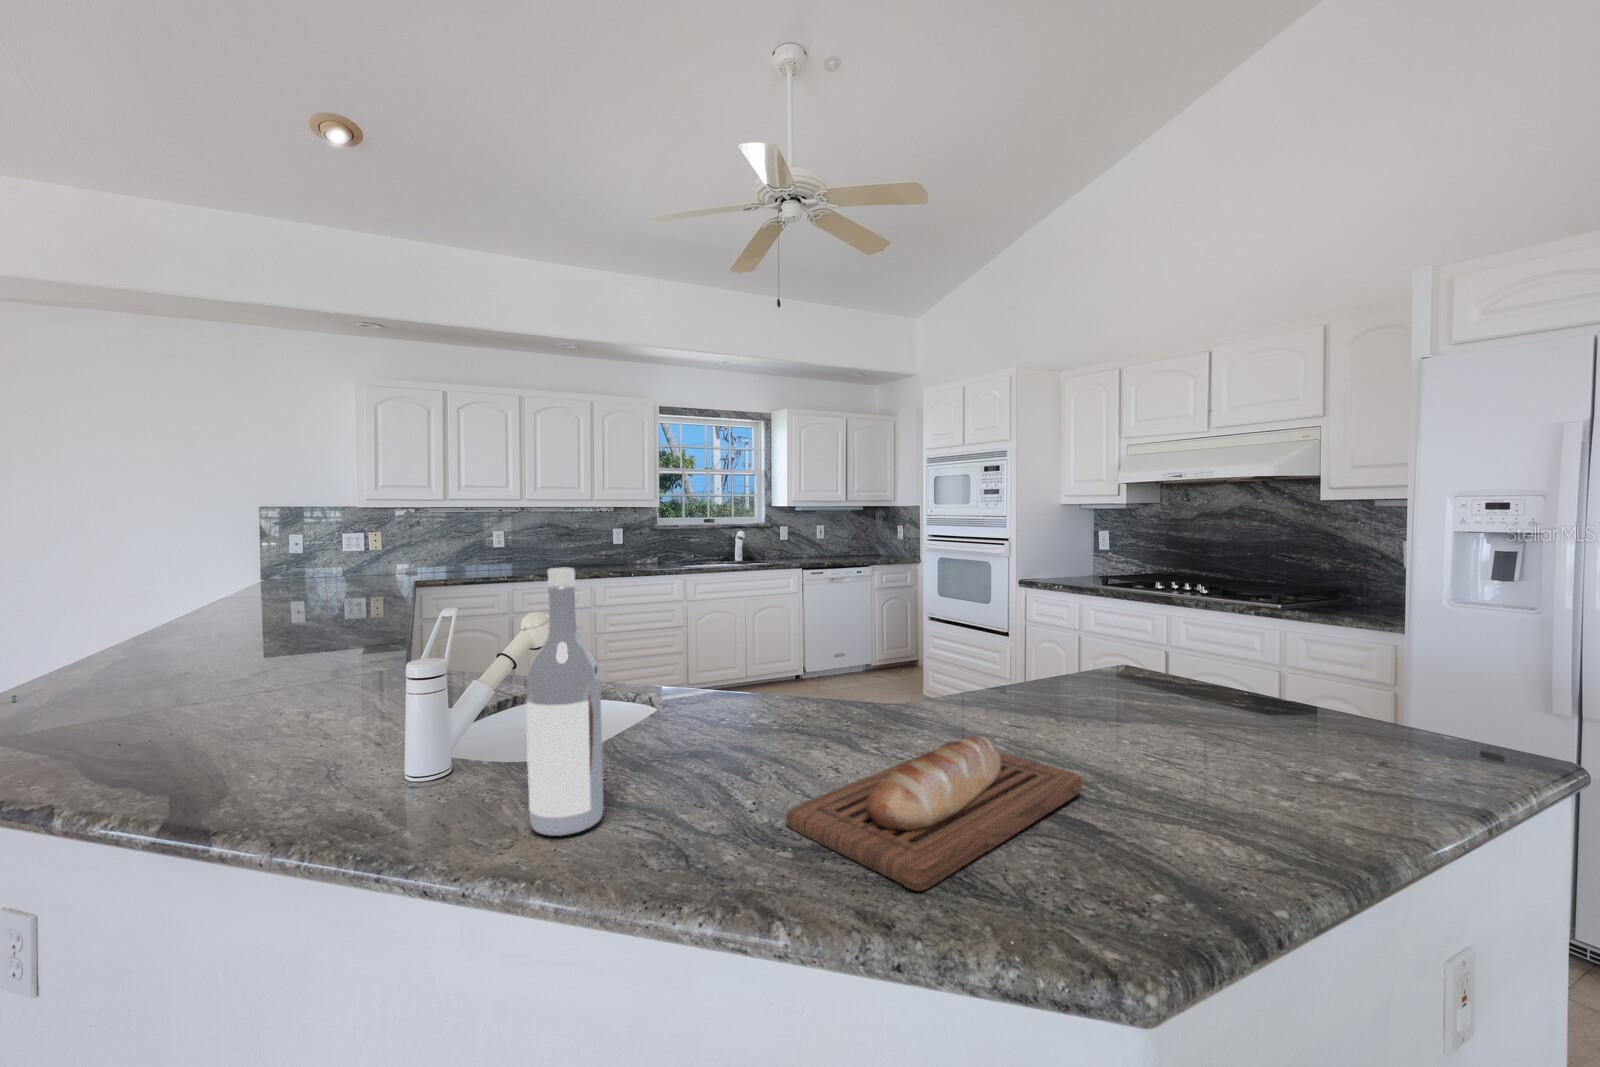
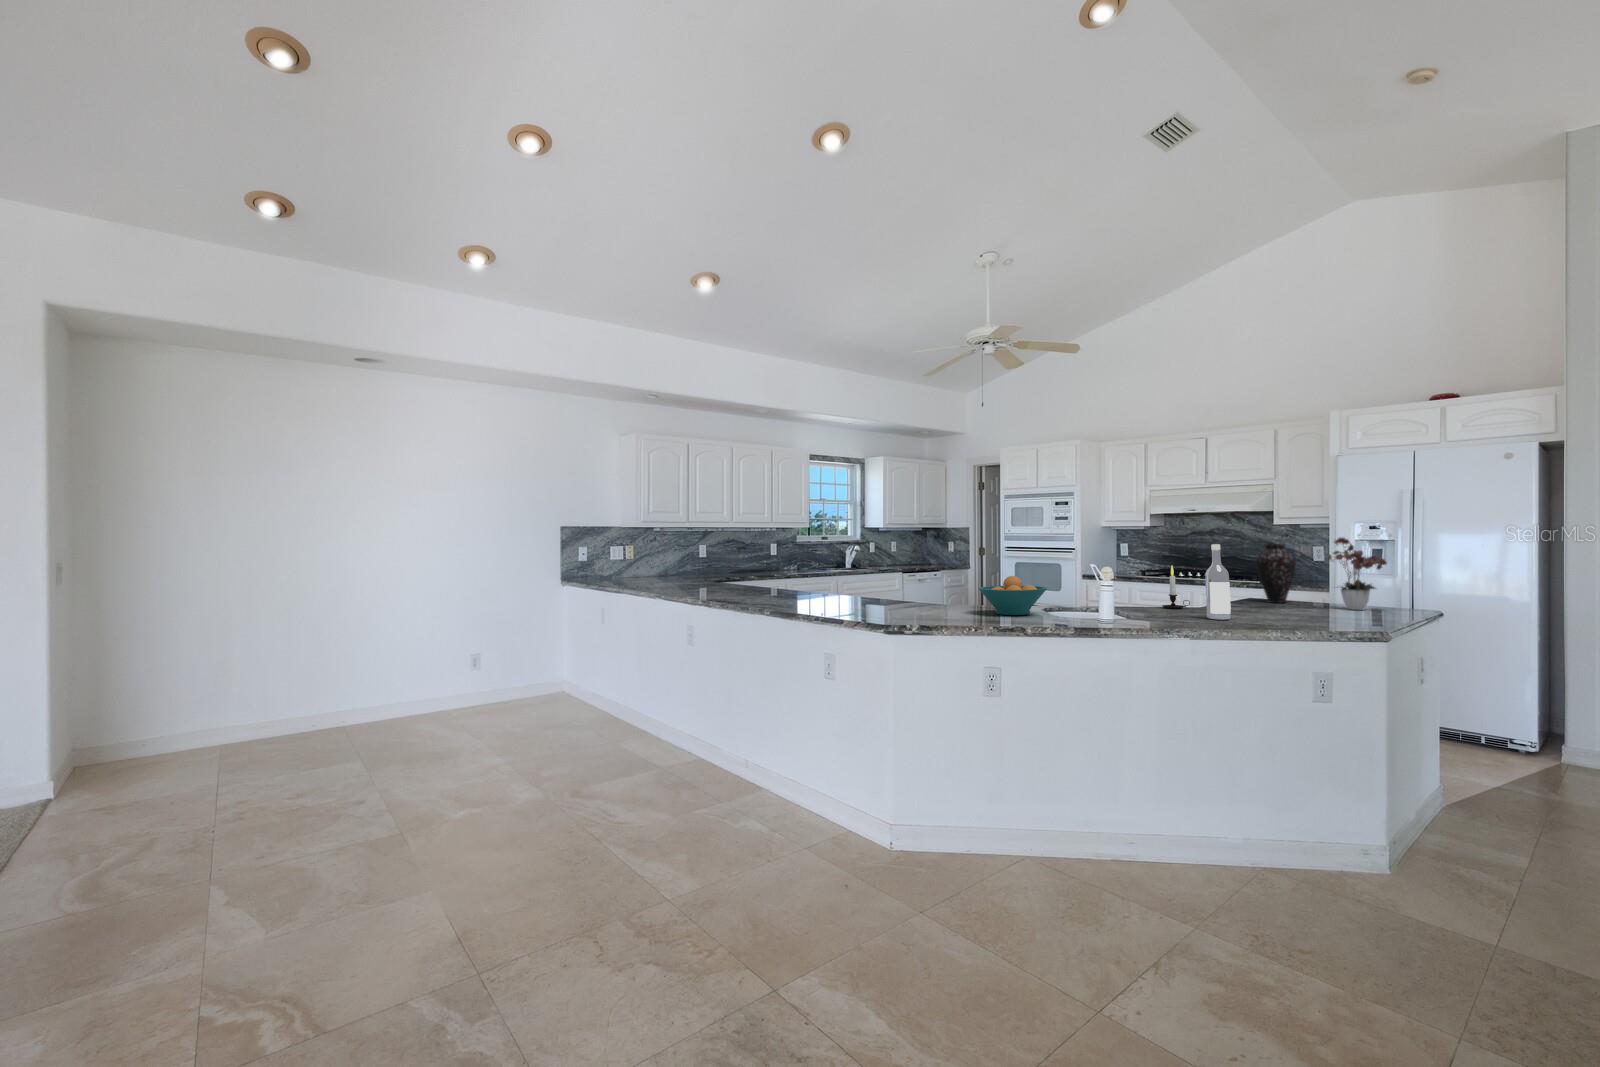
flower arrangement: none [1164,526,1363,769] -> present [1328,538,1387,610]
vase: none [1067,547,1159,698] -> present [1256,544,1296,603]
candle: none [711,606,771,721] -> present [1162,566,1190,609]
fruit bowl: none [84,634,309,742] -> present [979,576,1047,615]
bread loaf: present [786,737,1082,891] -> none [1271,599,1333,621]

